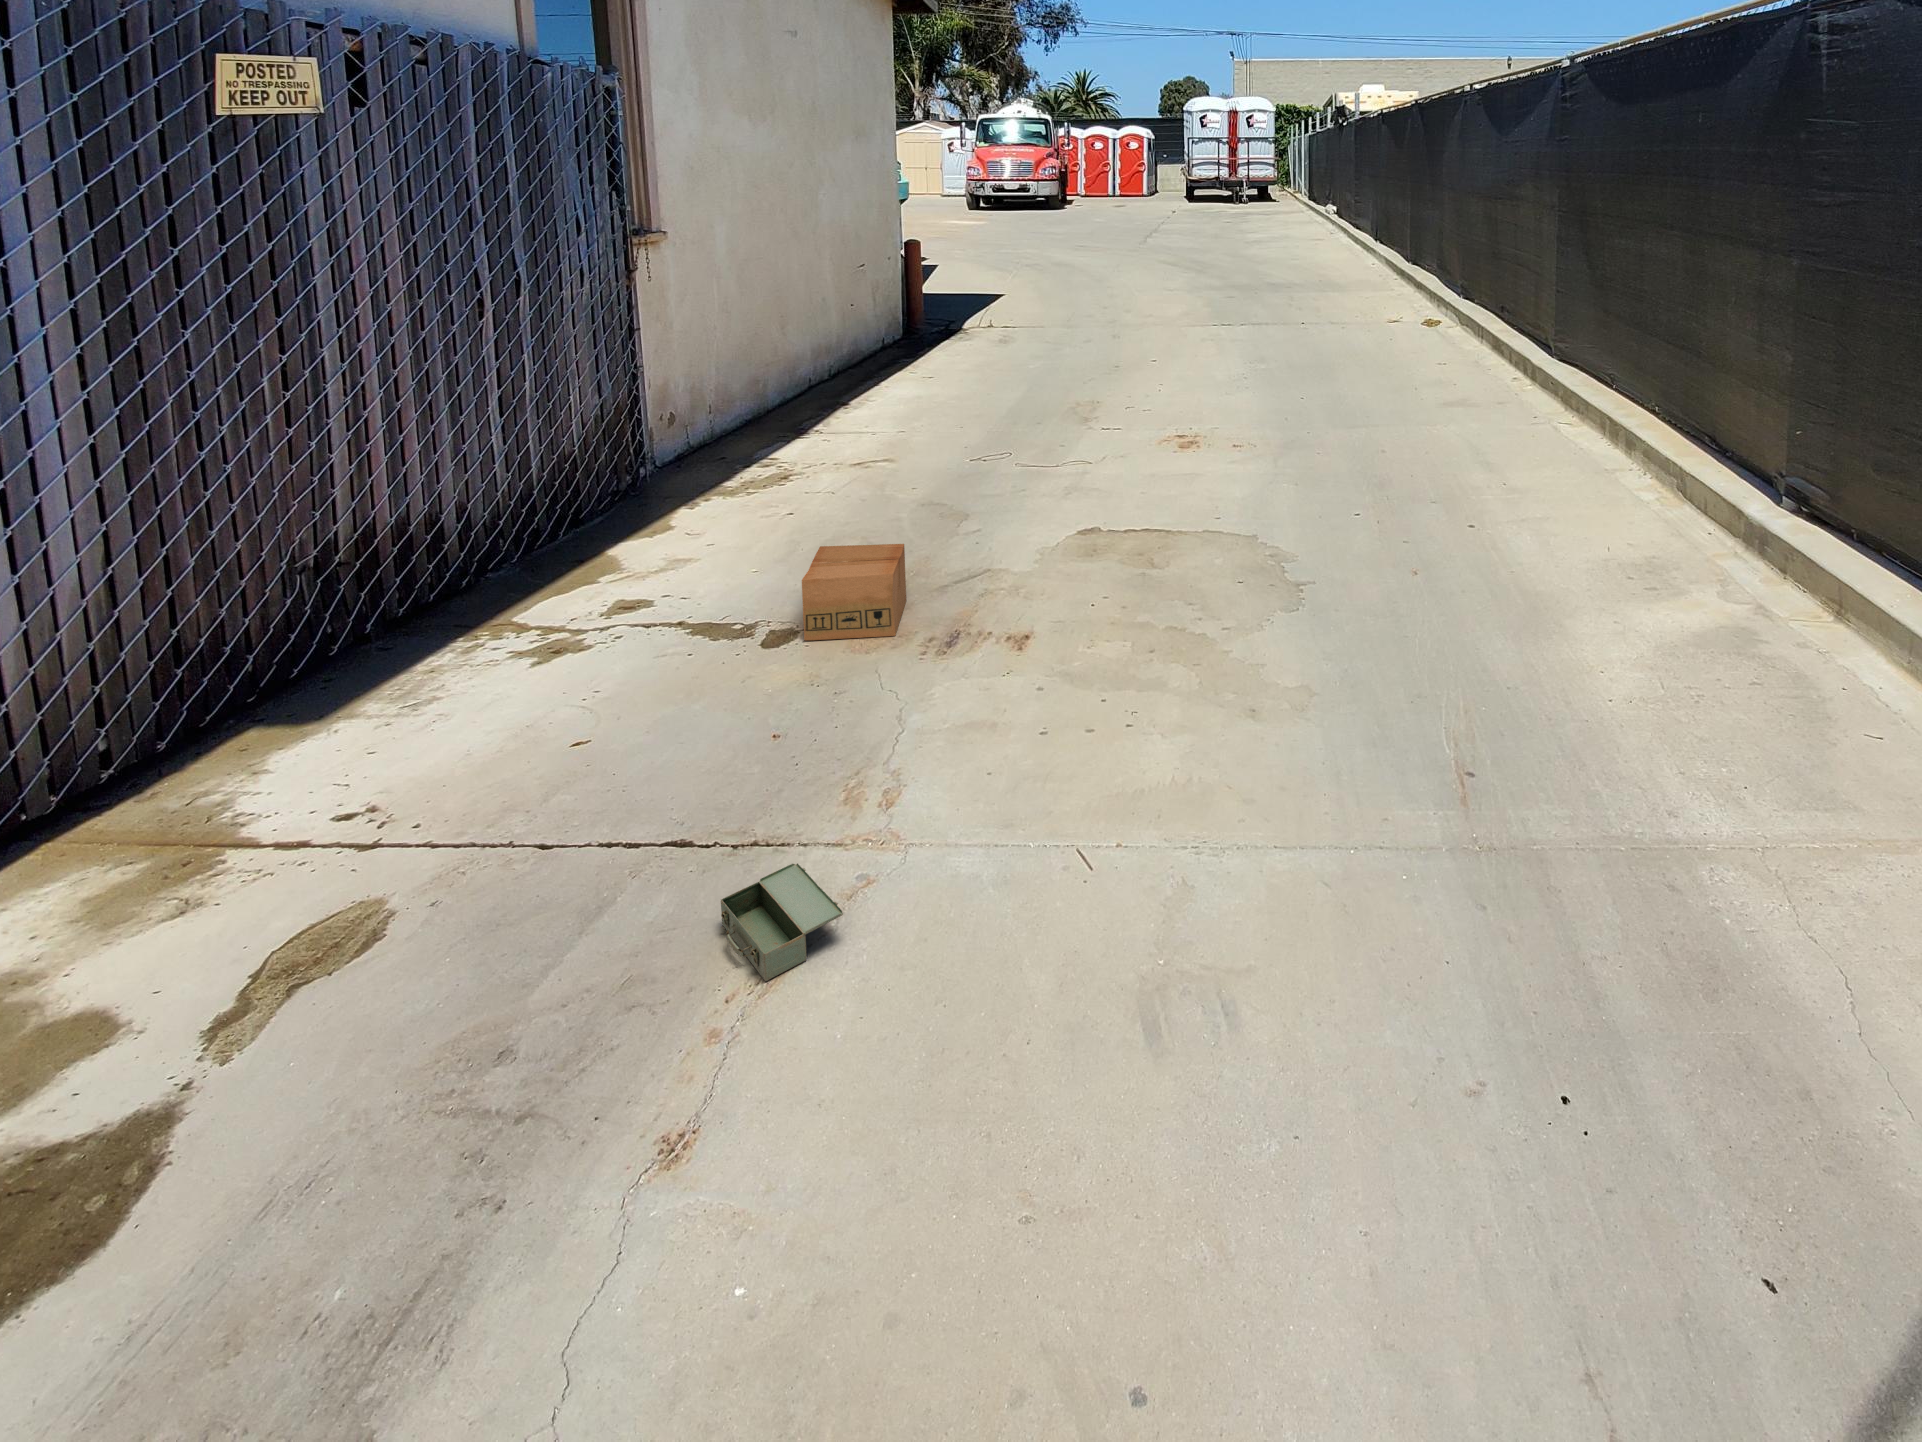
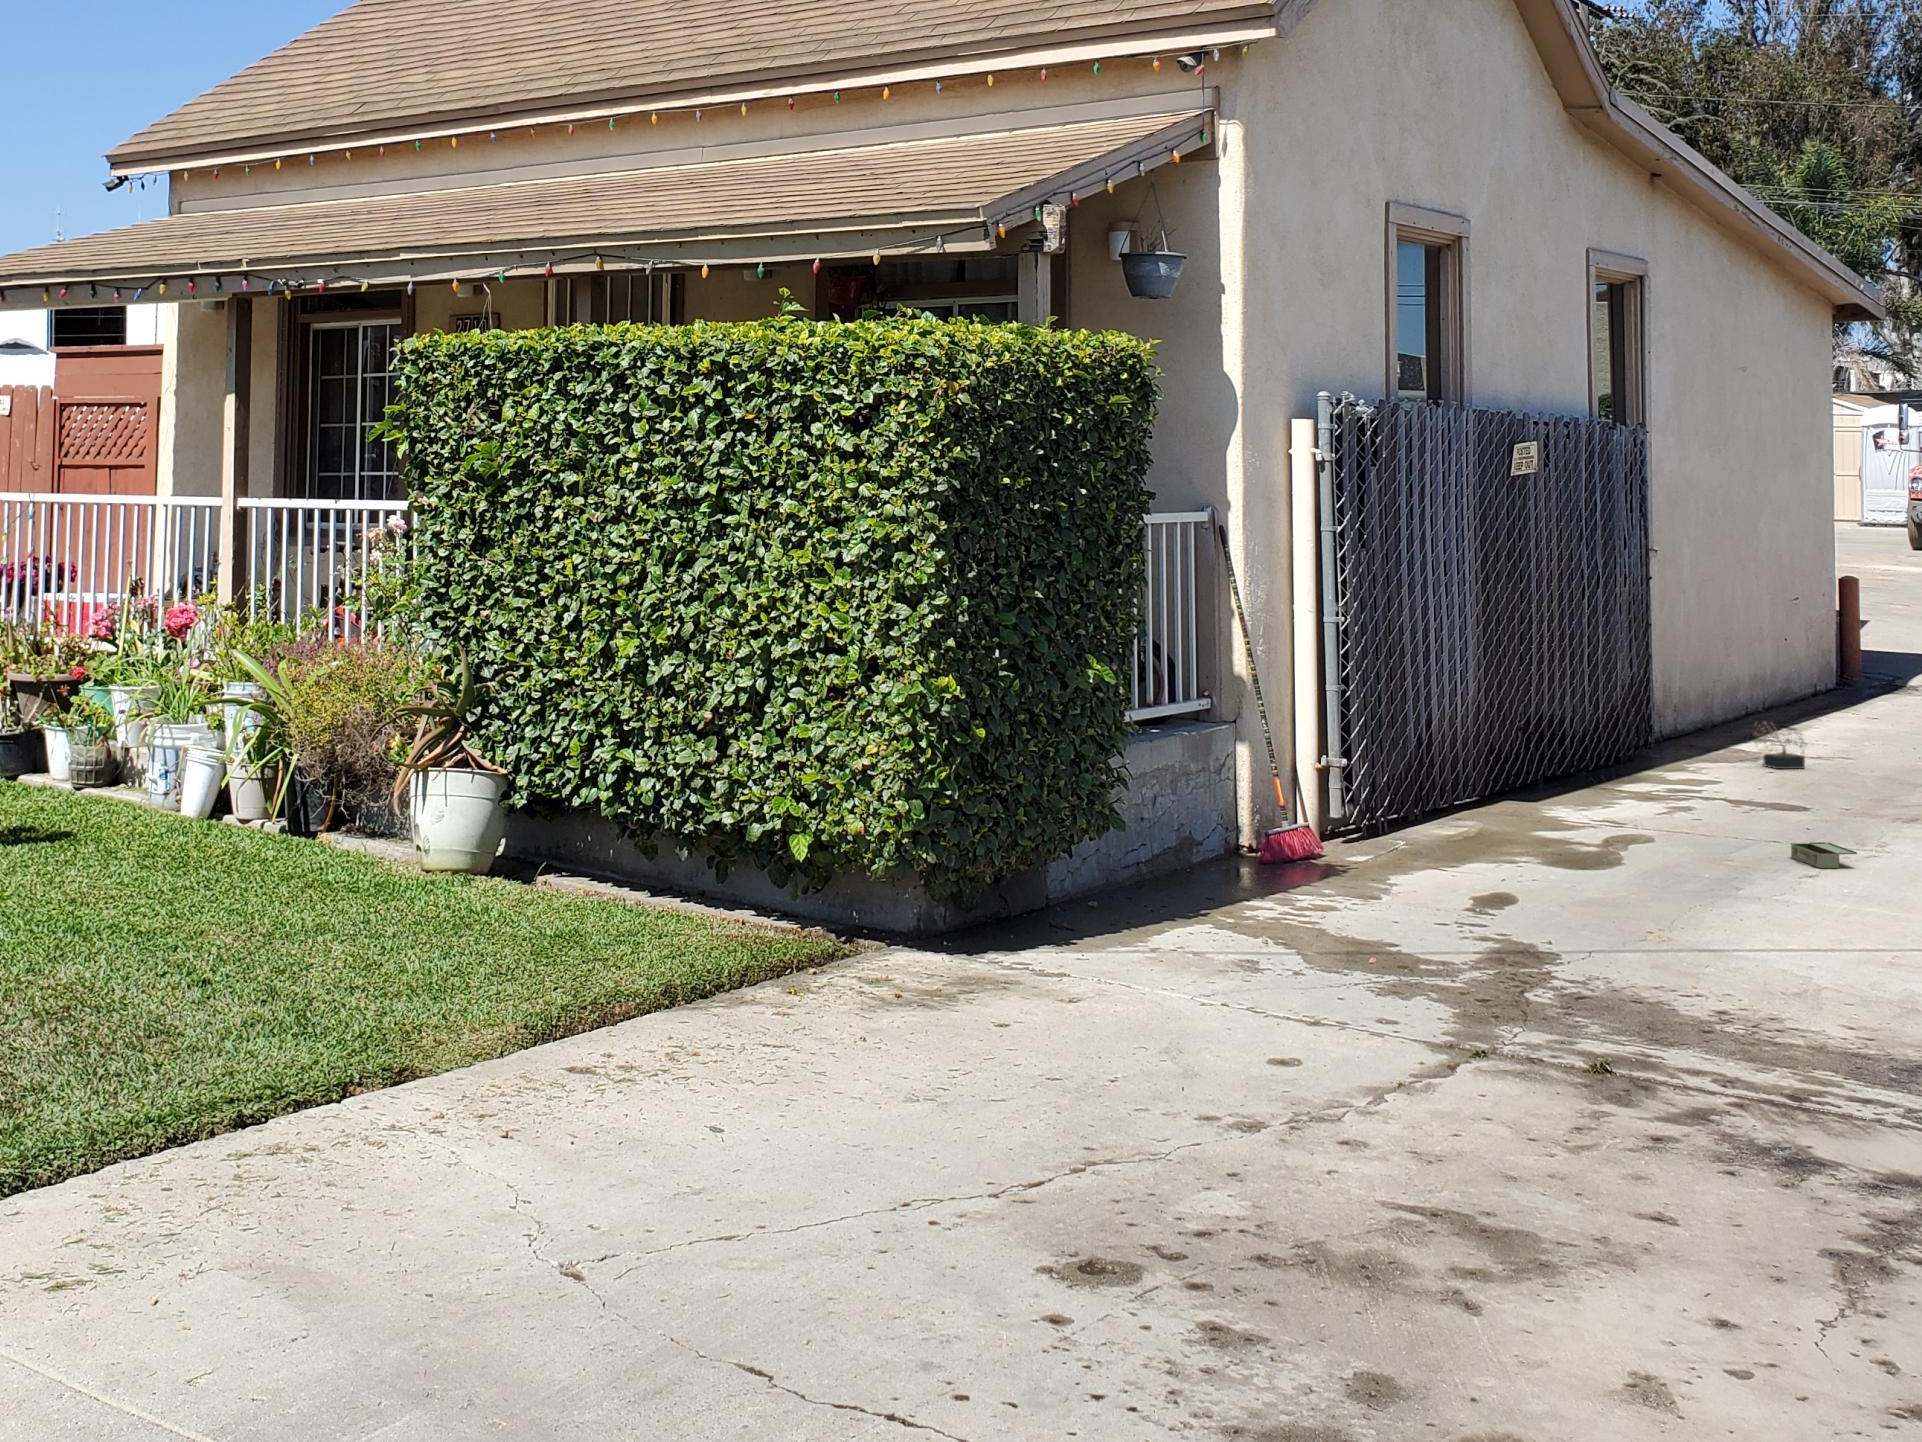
decorative plant: none [778,465,845,521] -> present [1754,722,1806,769]
cardboard box: present [802,544,906,641] -> none [1799,754,1872,814]

